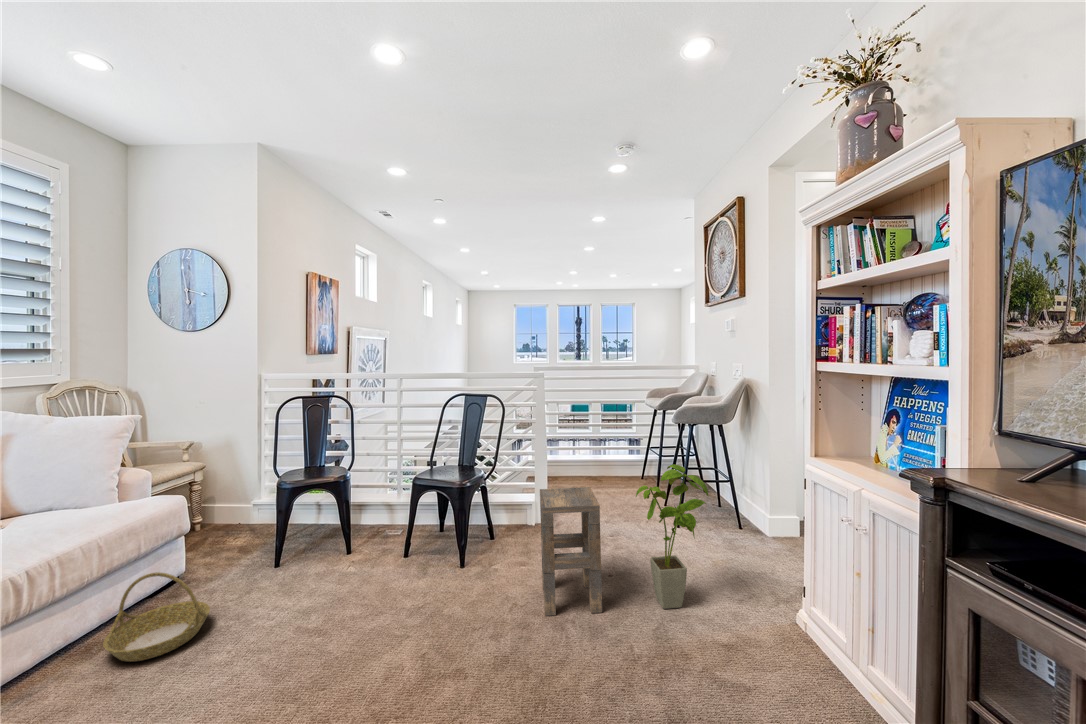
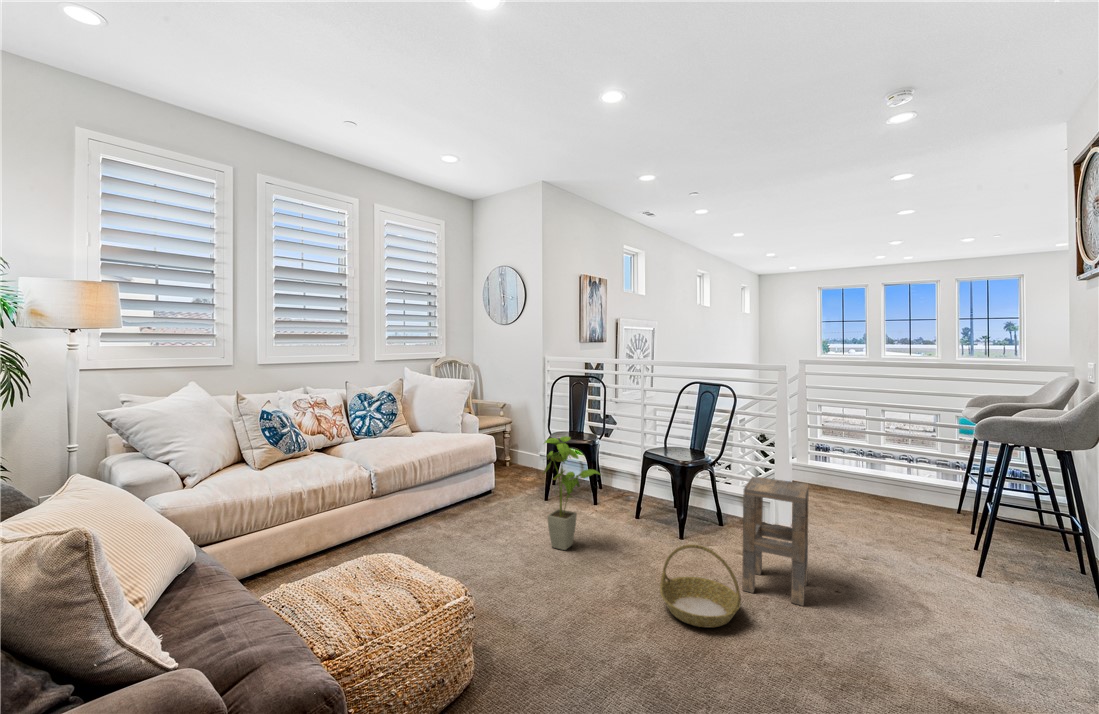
house plant: present [636,464,708,609] -> present [543,436,601,550]
basket: present [103,572,210,661] -> present [660,544,741,628]

